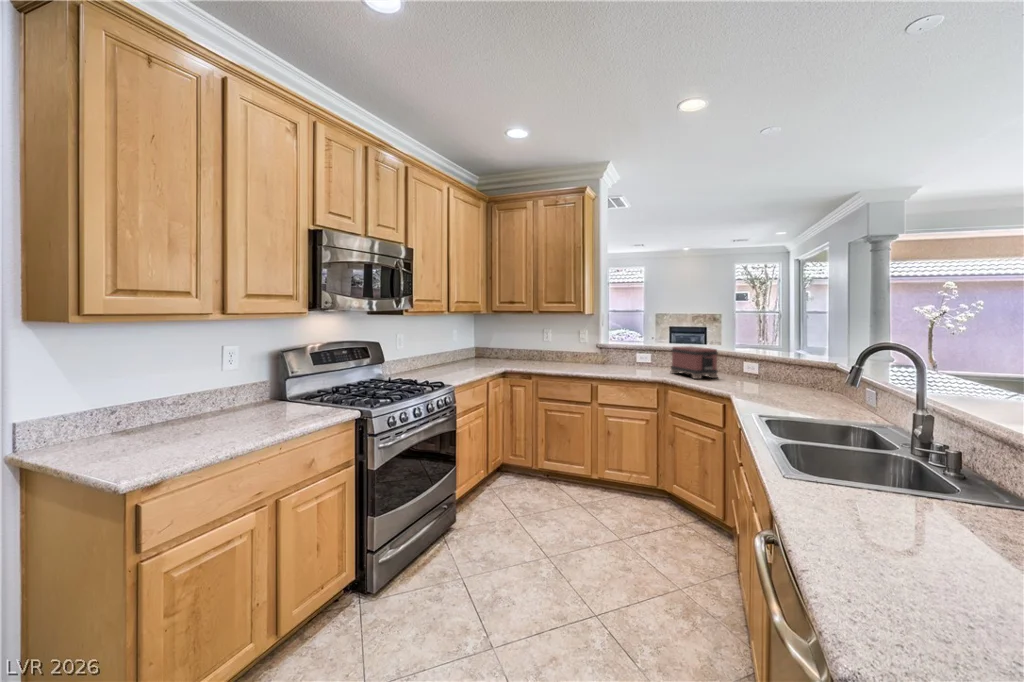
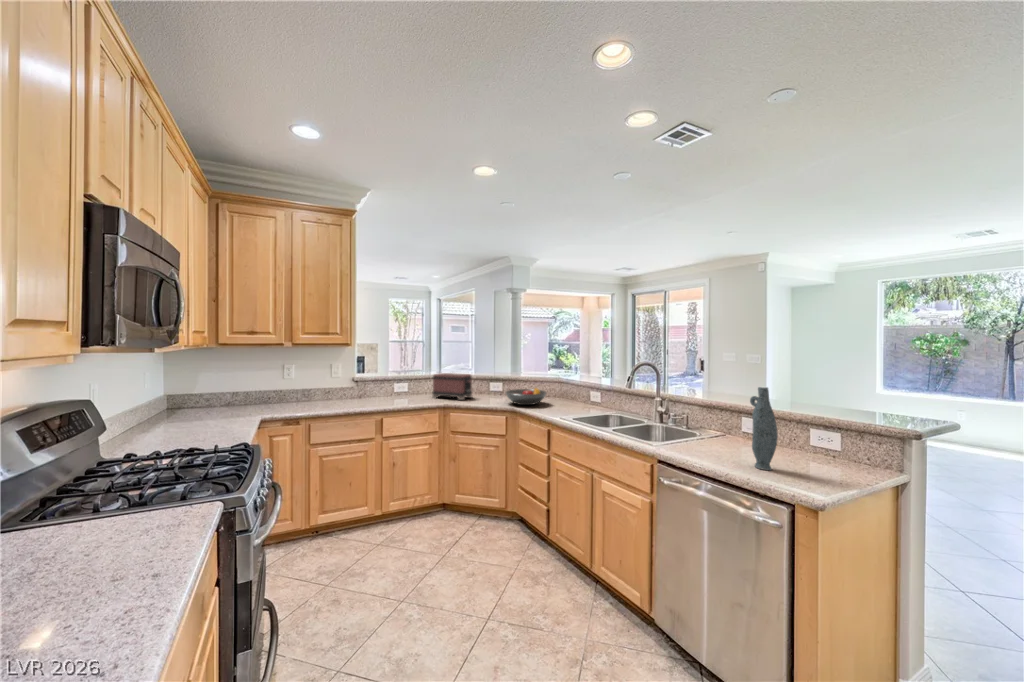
fruit bowl: none [738,372,806,394] -> present [506,388,547,405]
vase: none [908,375,966,537] -> present [750,387,778,470]

